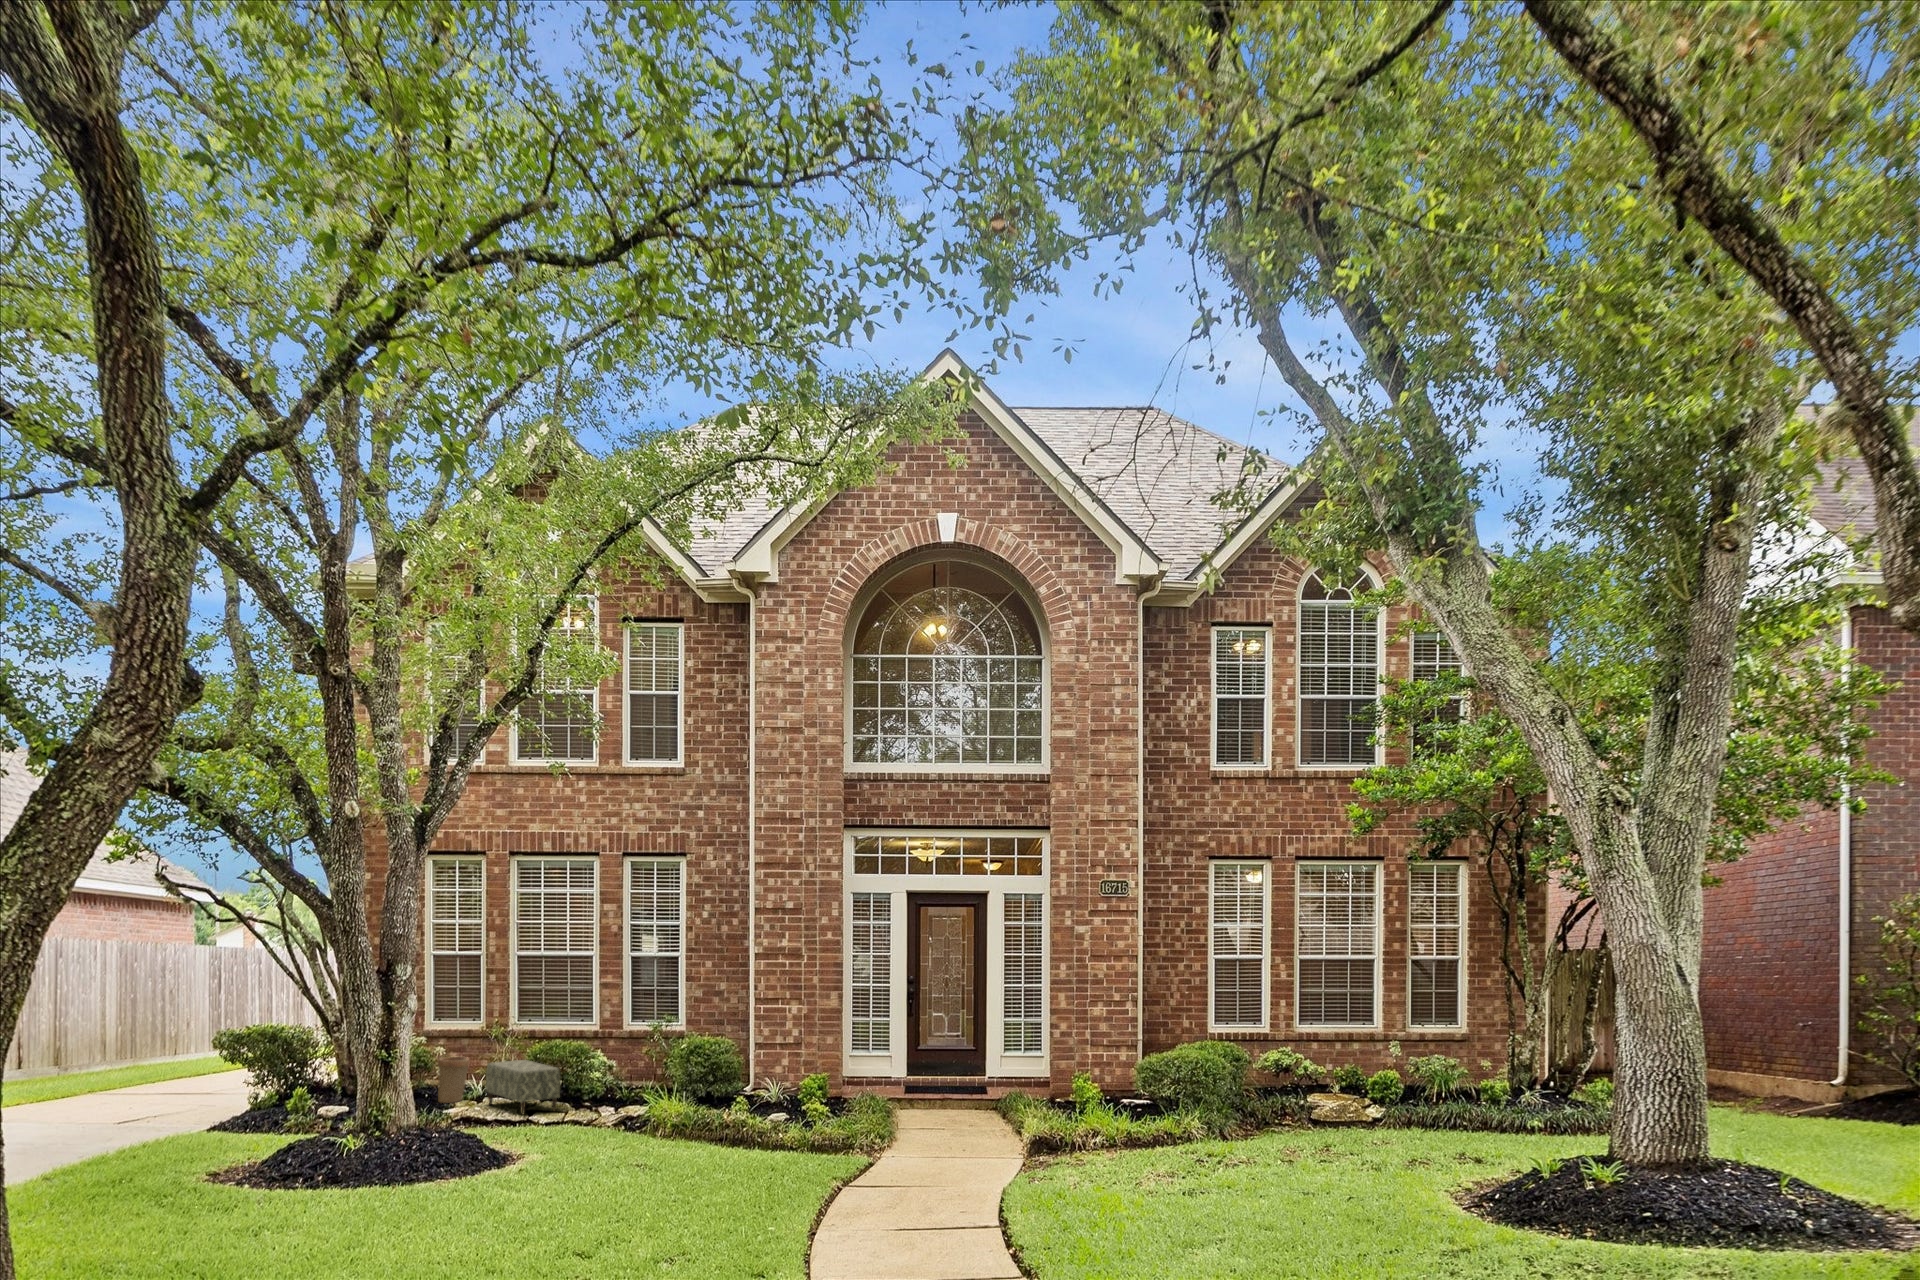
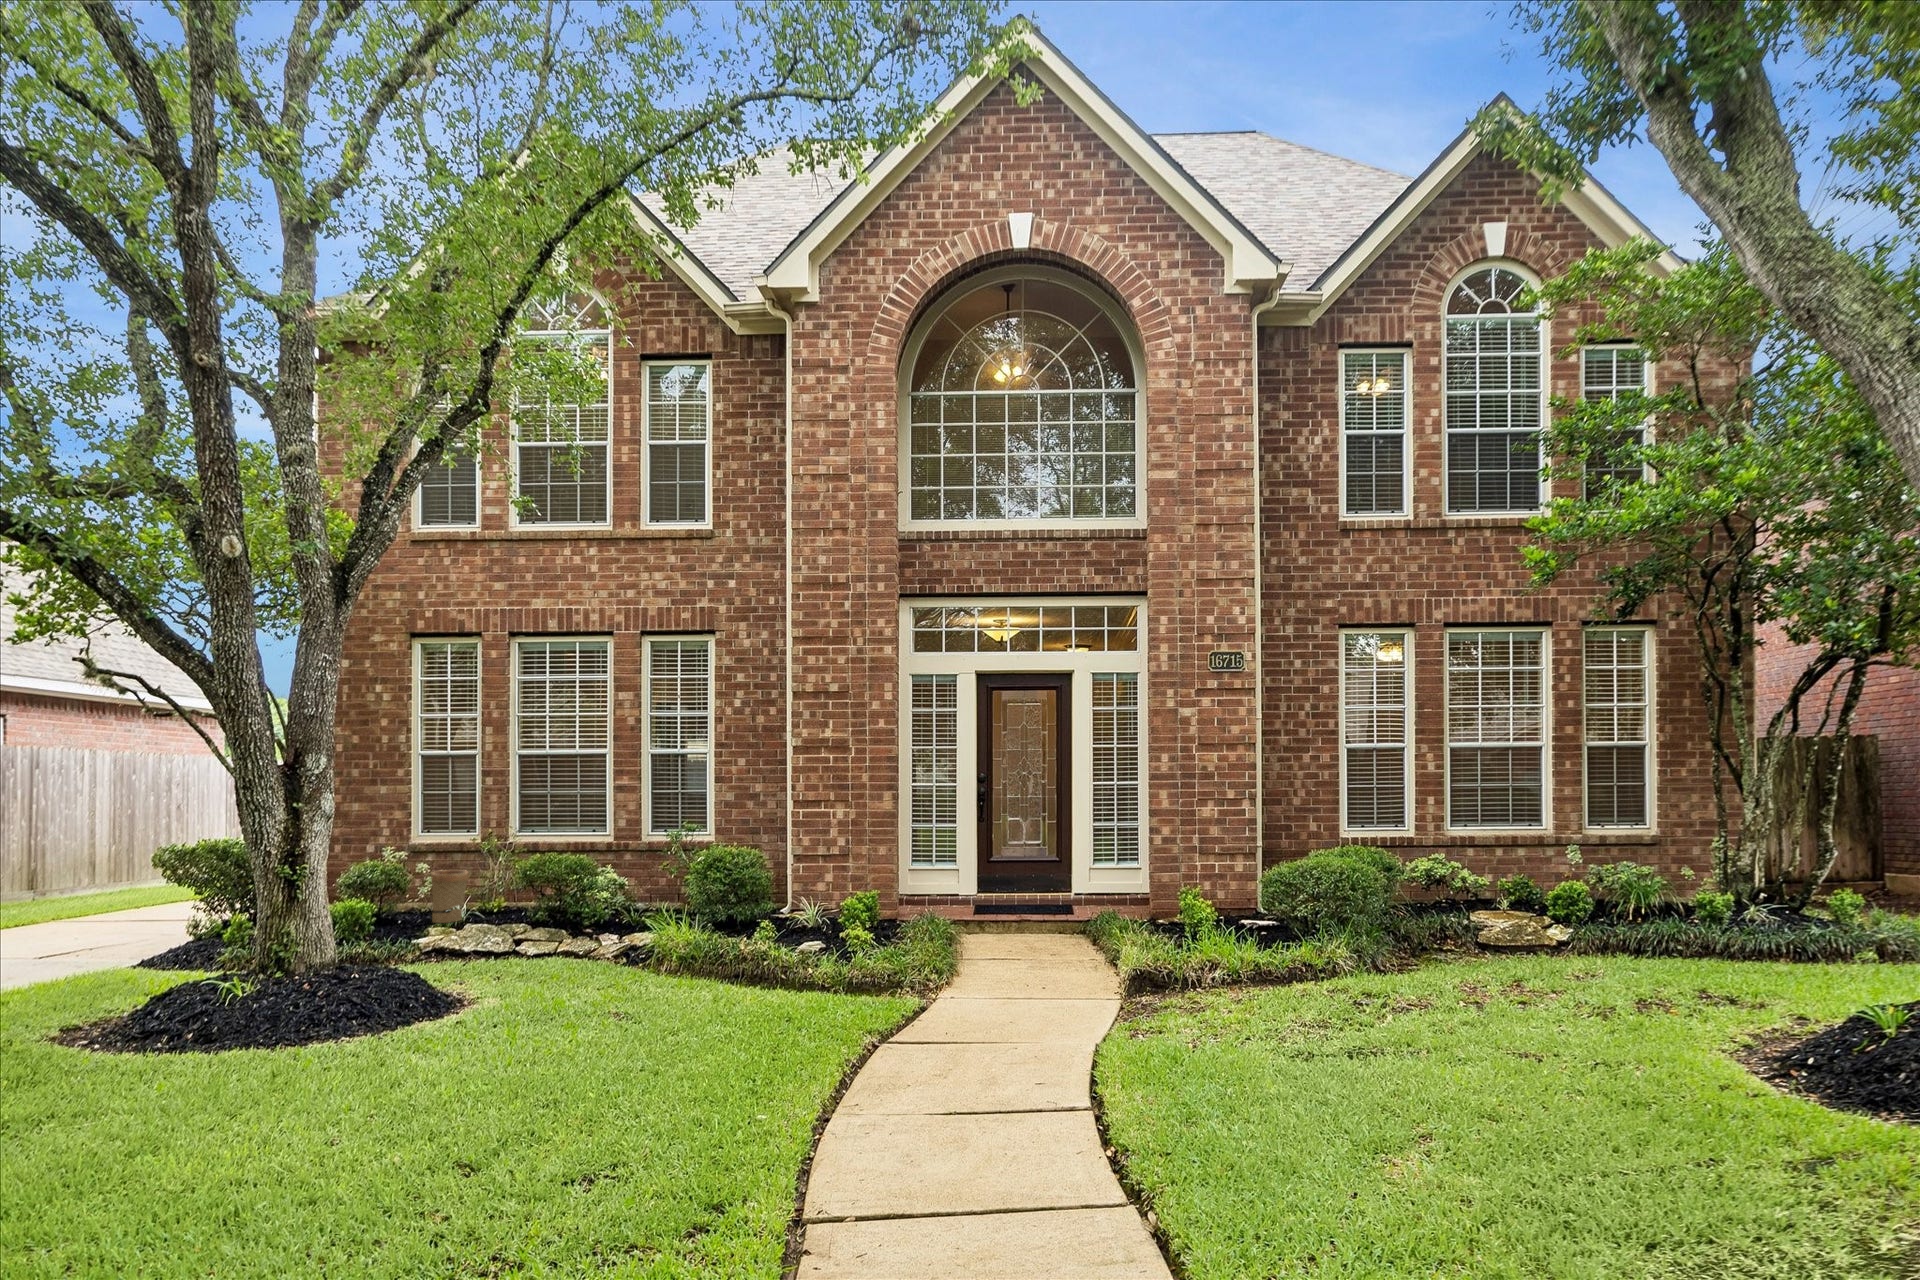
bench: present [486,1060,560,1115] -> none [481,873,560,940]

